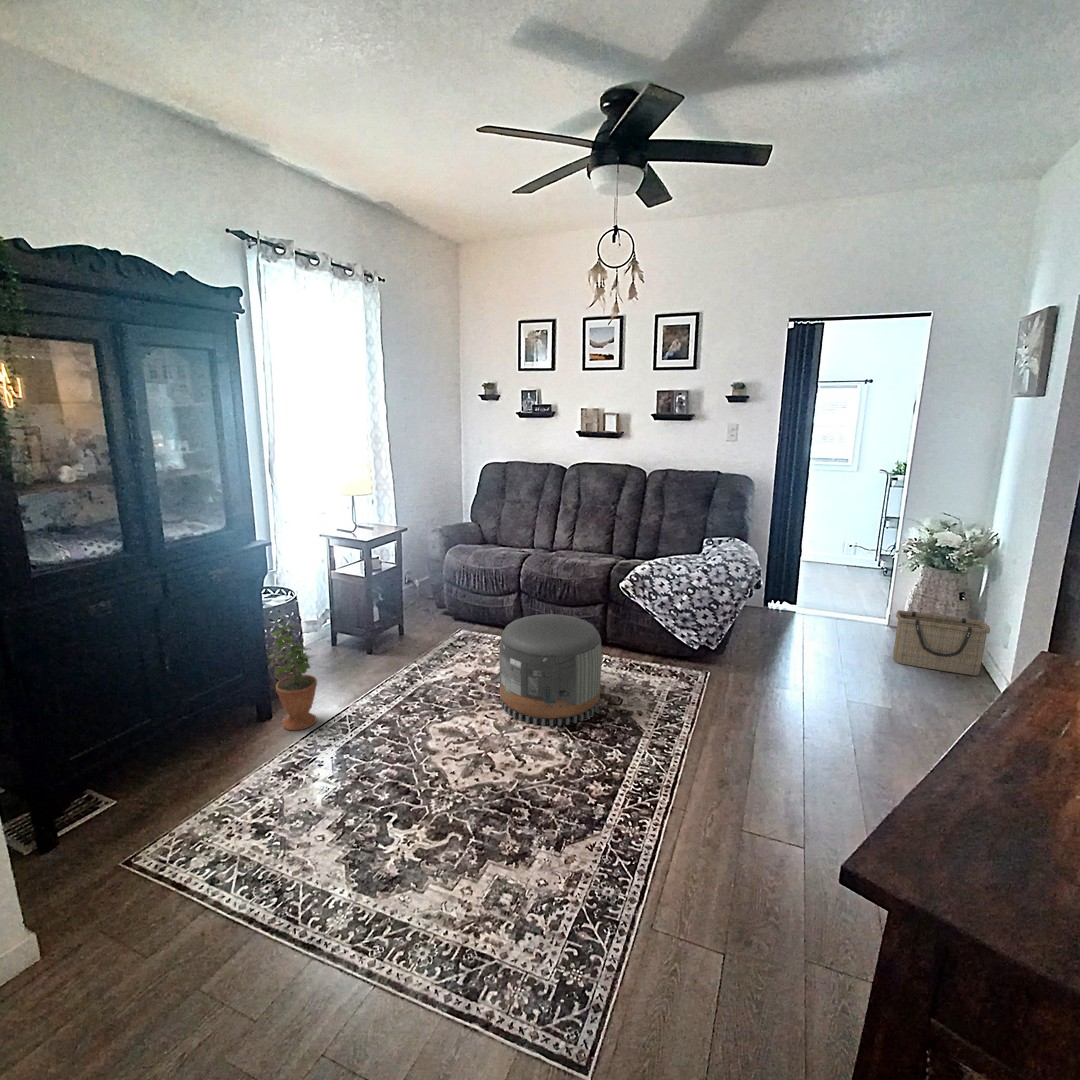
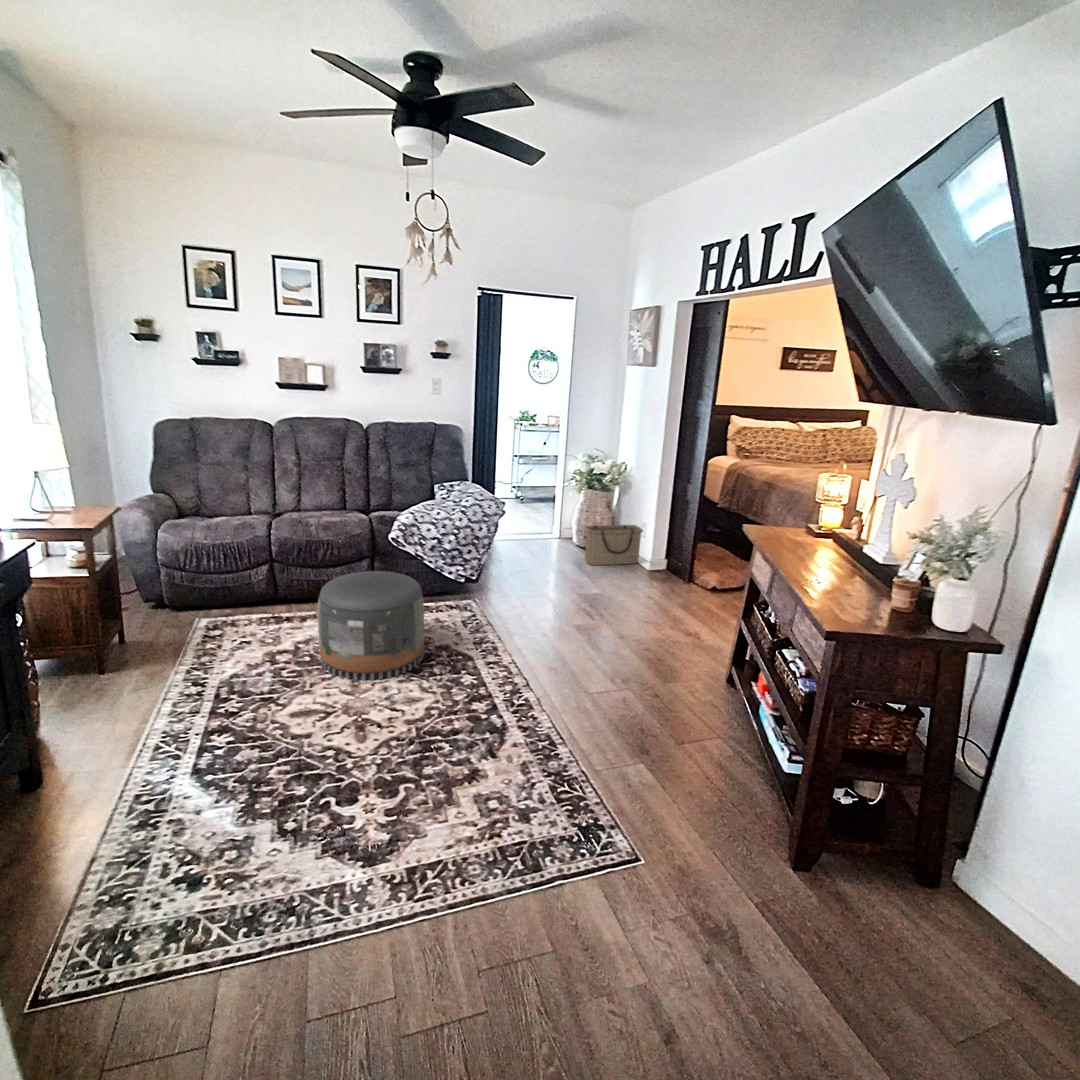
potted plant: present [268,619,317,730] -> none [26,637,121,778]

